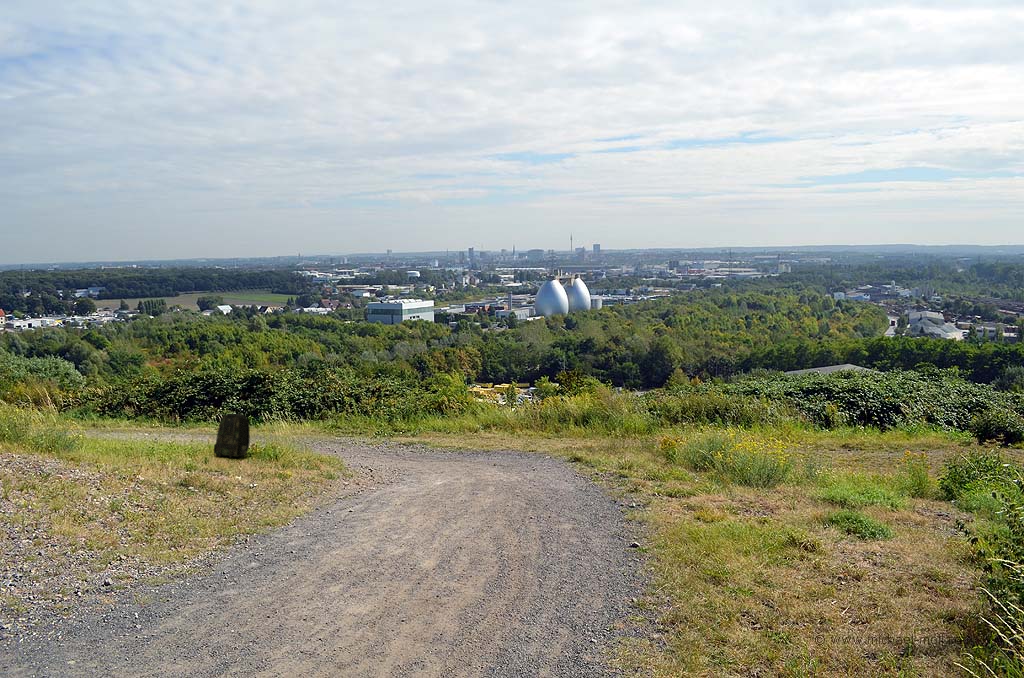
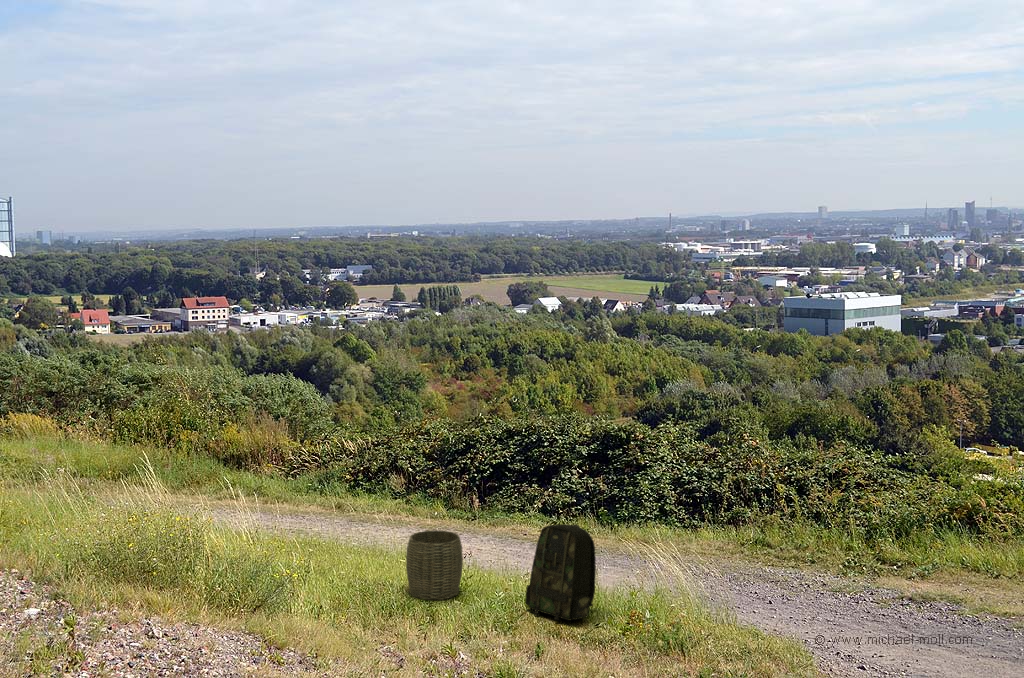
woven basket: none [146,424,178,457] -> present [406,530,463,600]

